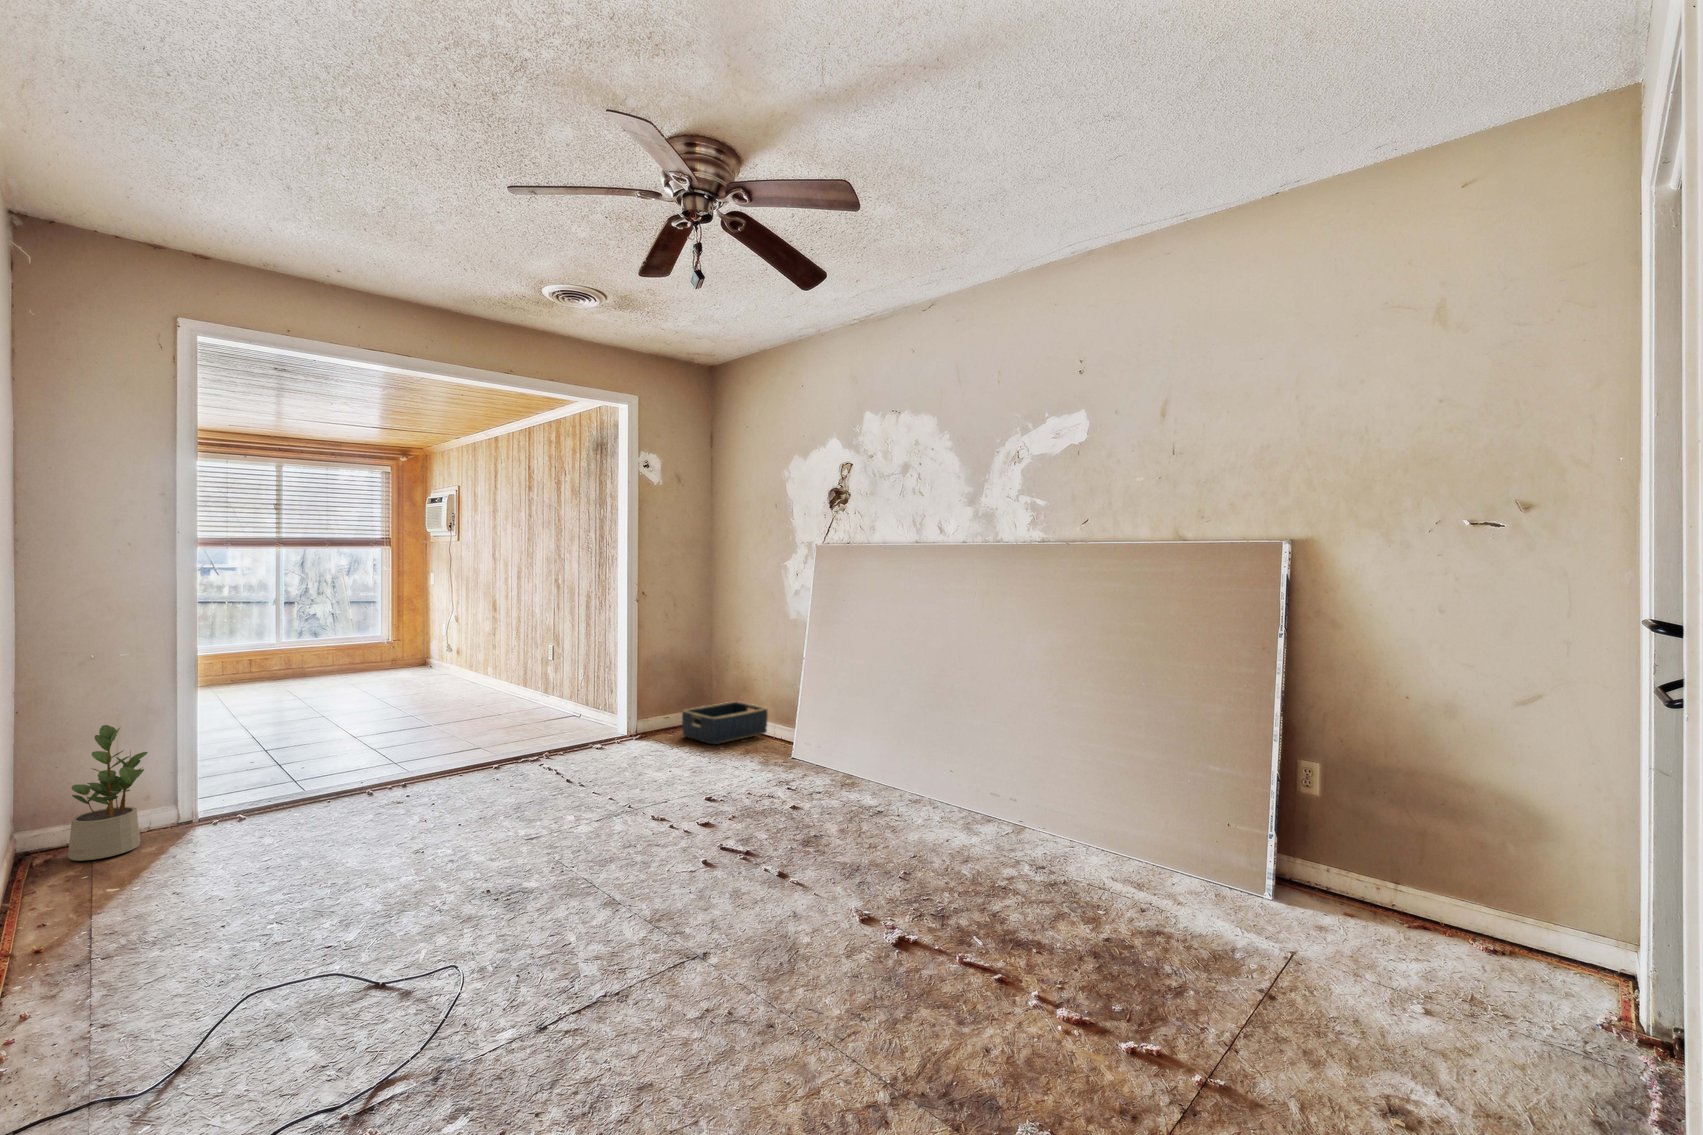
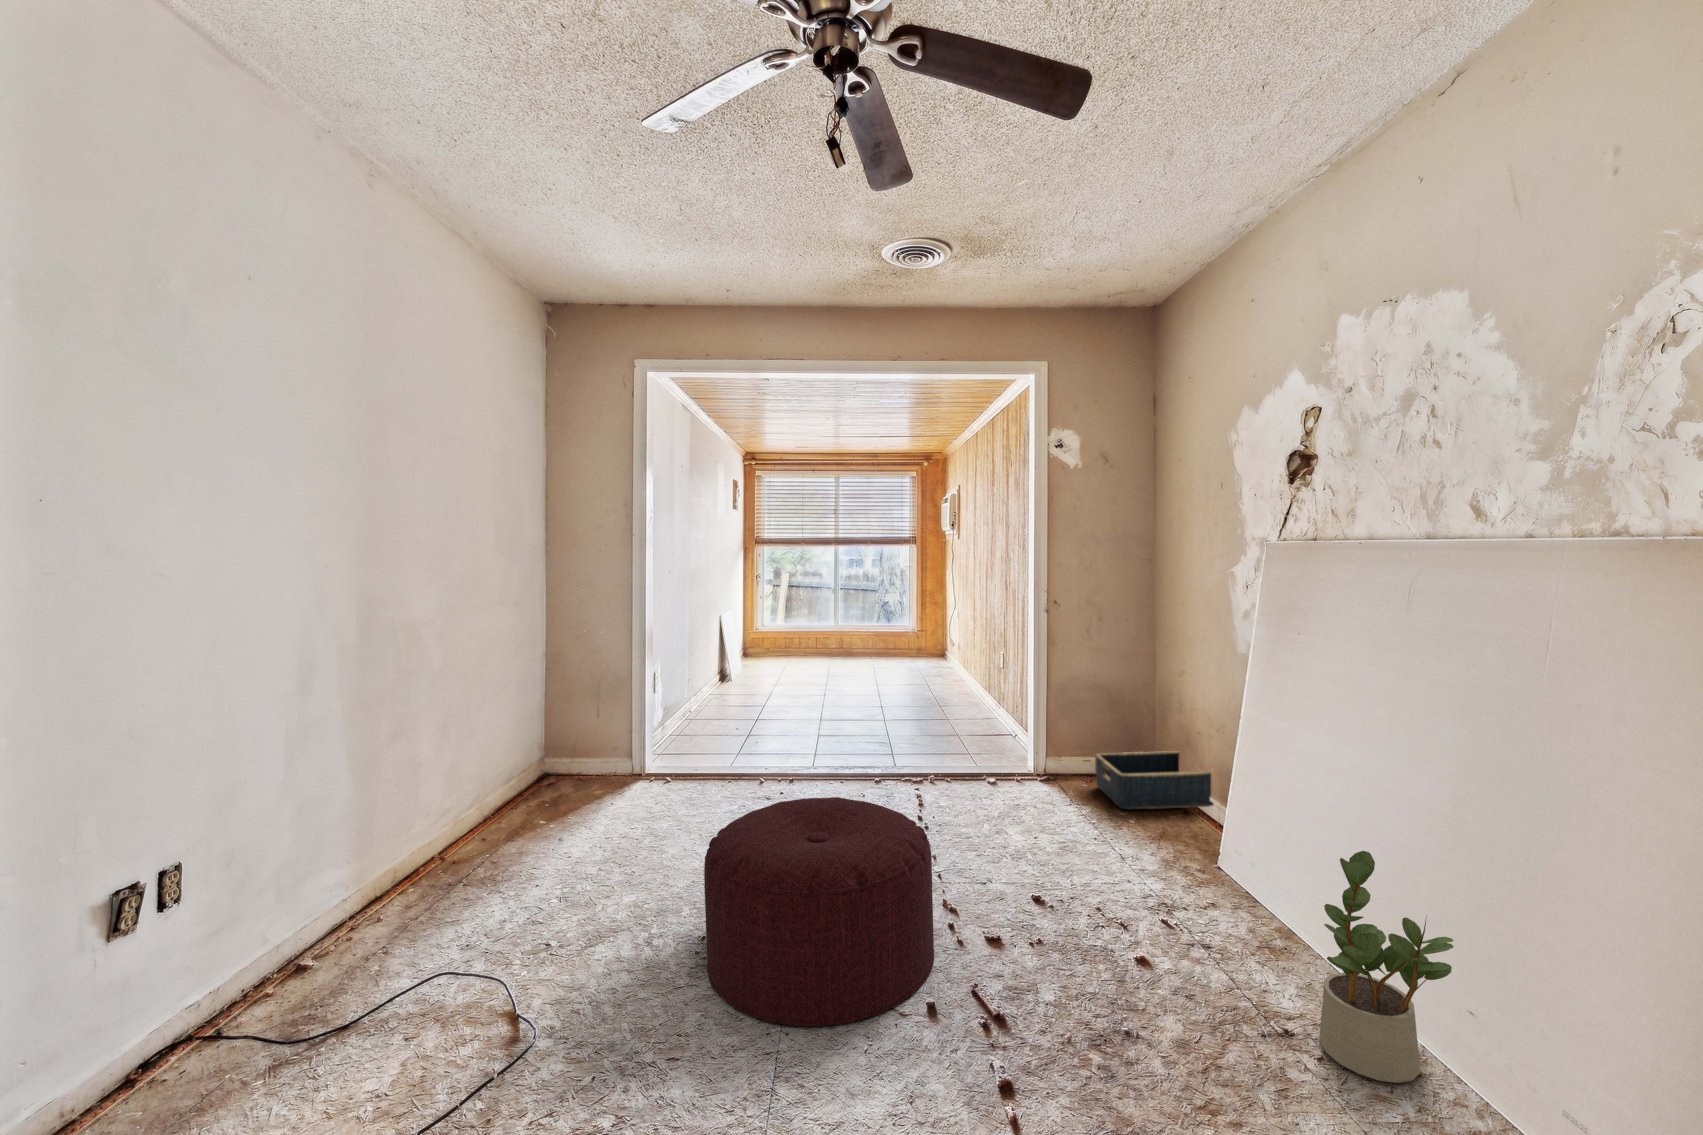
potted plant: present [68,725,148,861] -> present [1319,851,1454,1083]
ottoman: none [481,742,679,905] -> present [704,797,934,1026]

